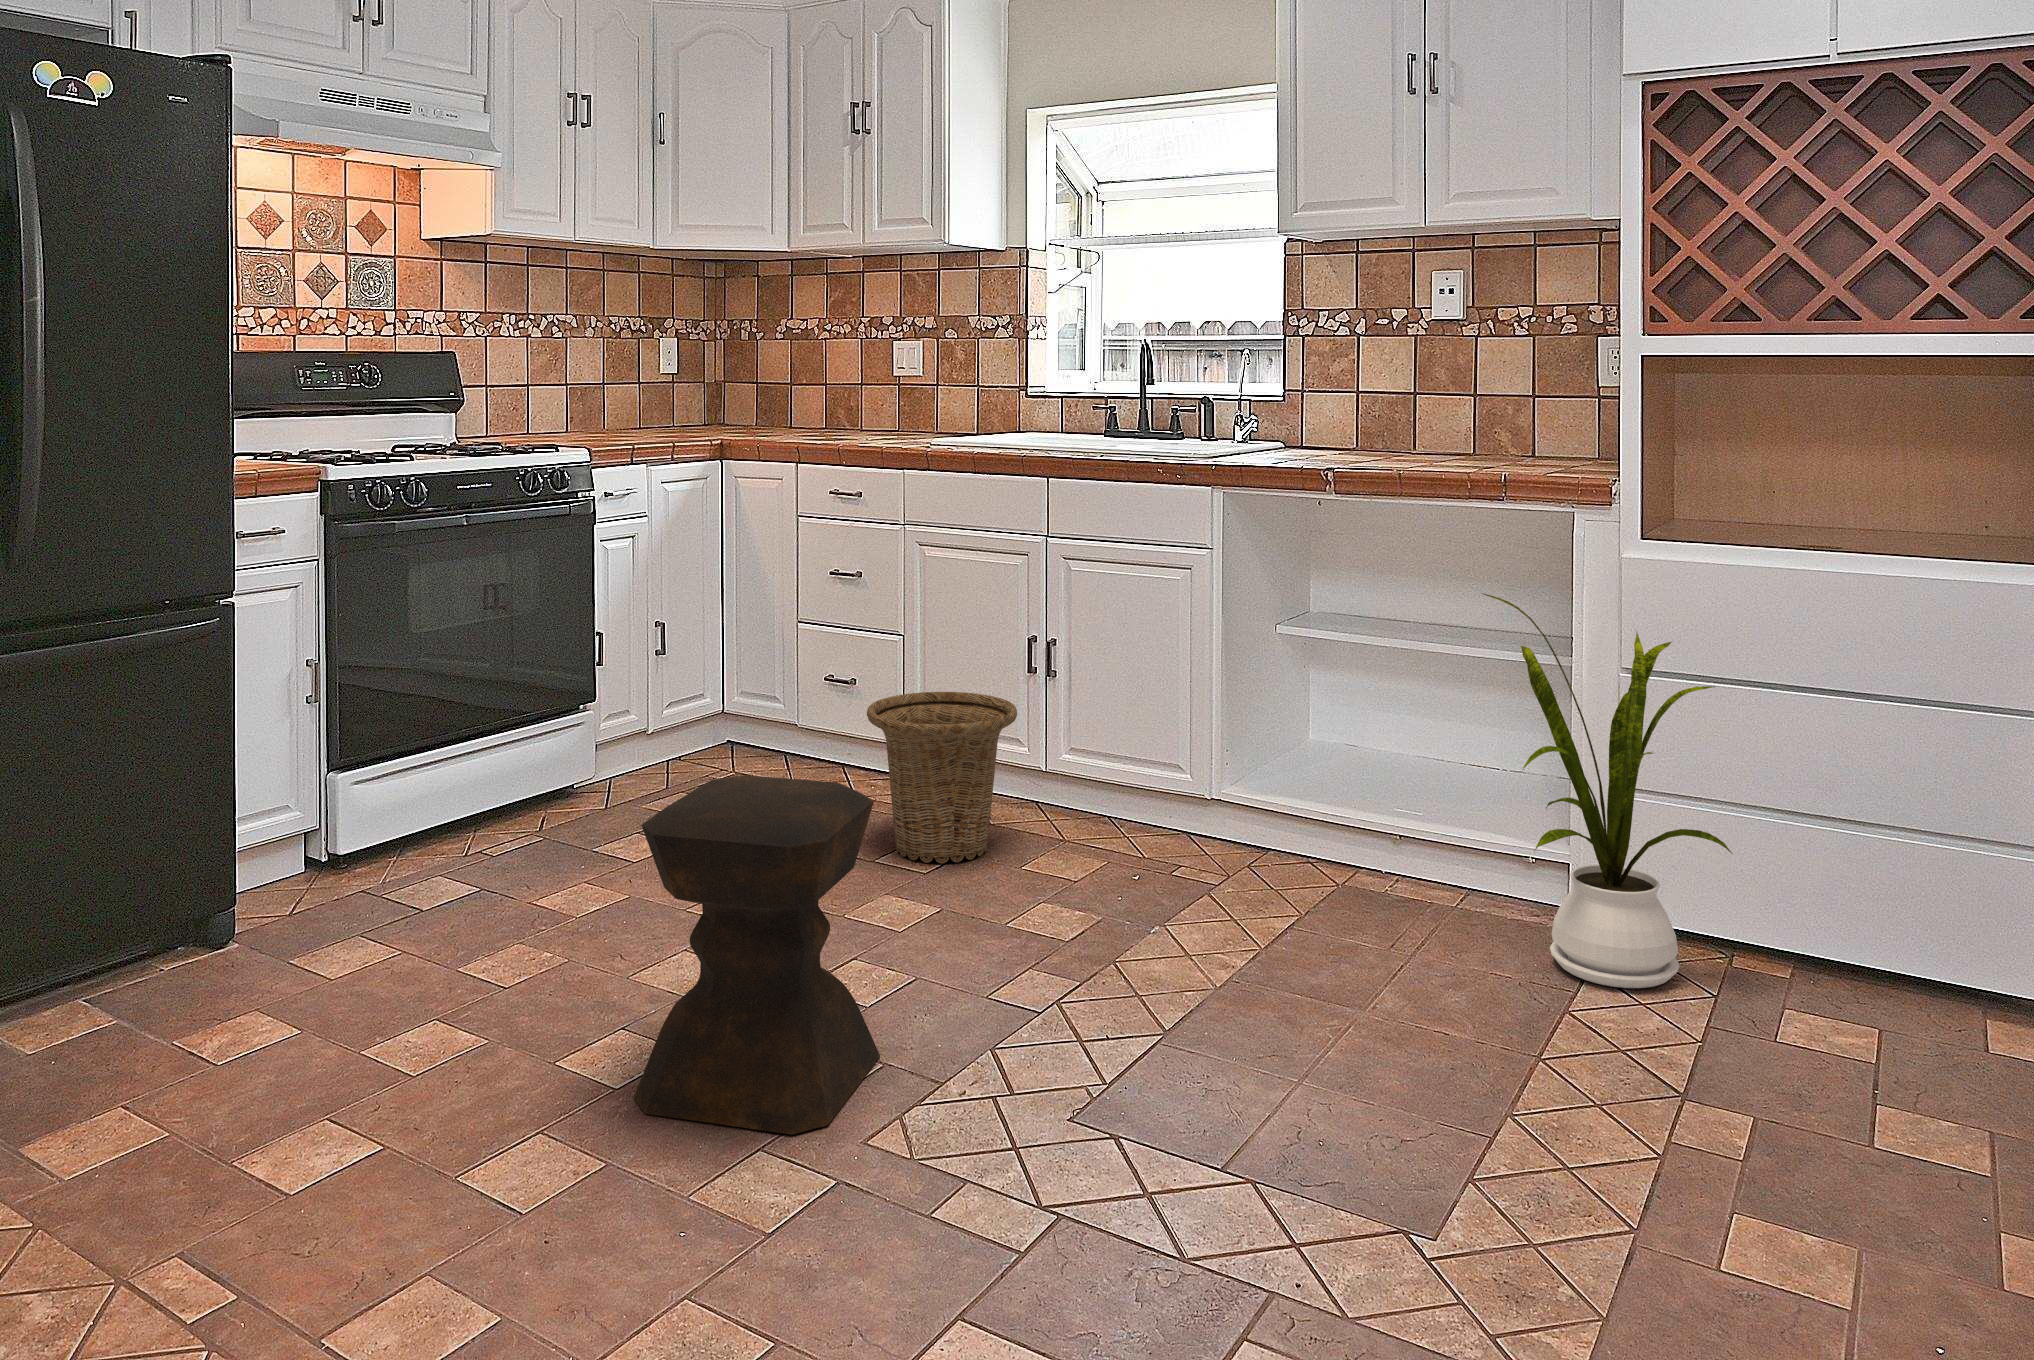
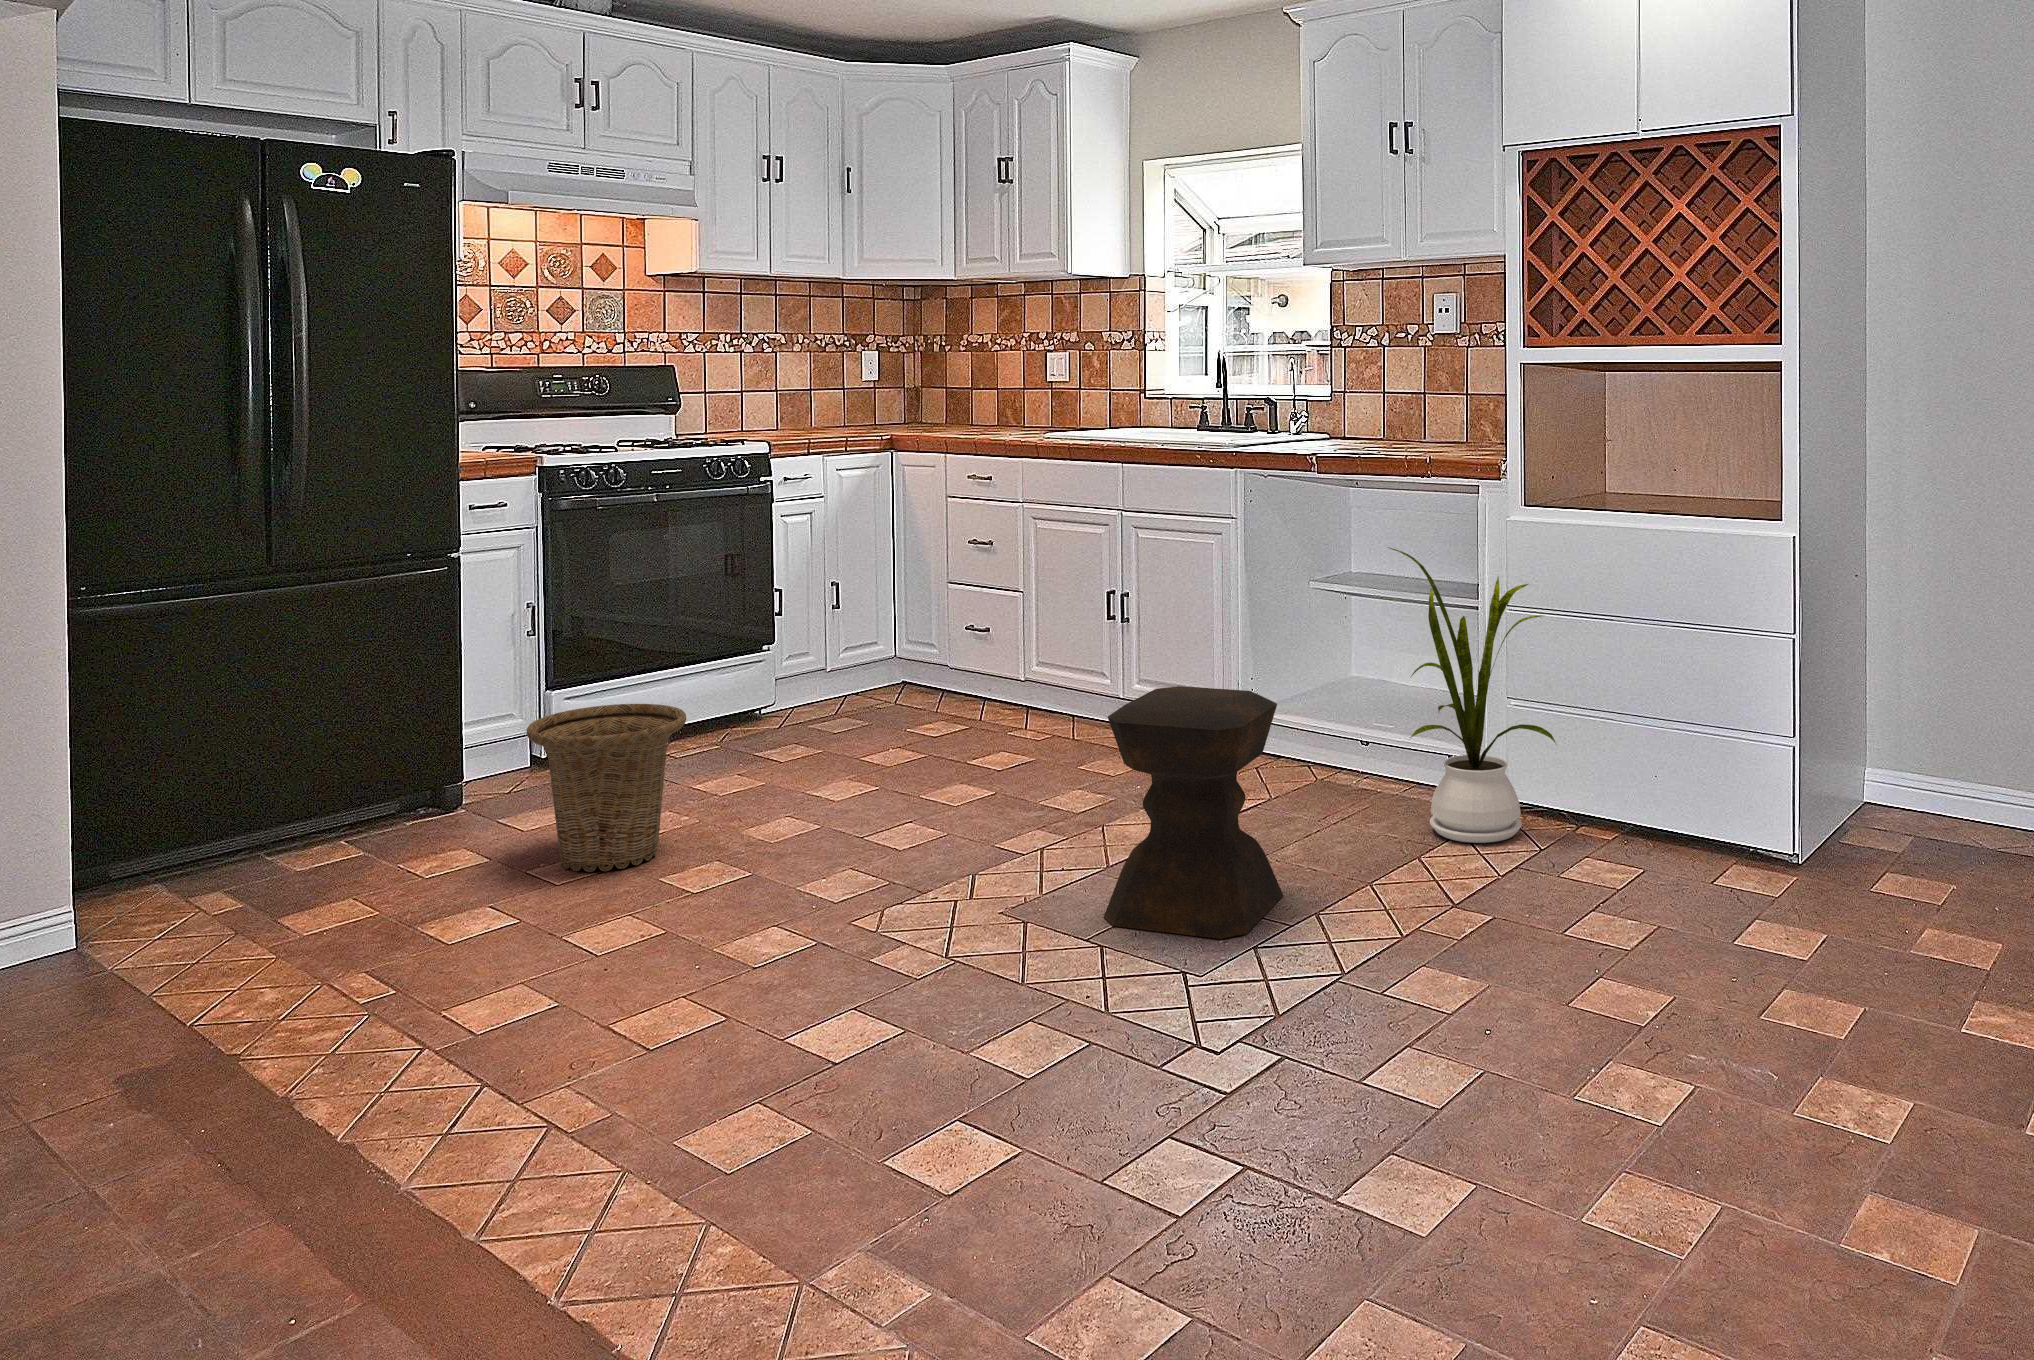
basket: present [867,692,1017,863] -> present [527,704,686,872]
stool: present [634,775,880,1135] -> present [1104,686,1283,939]

